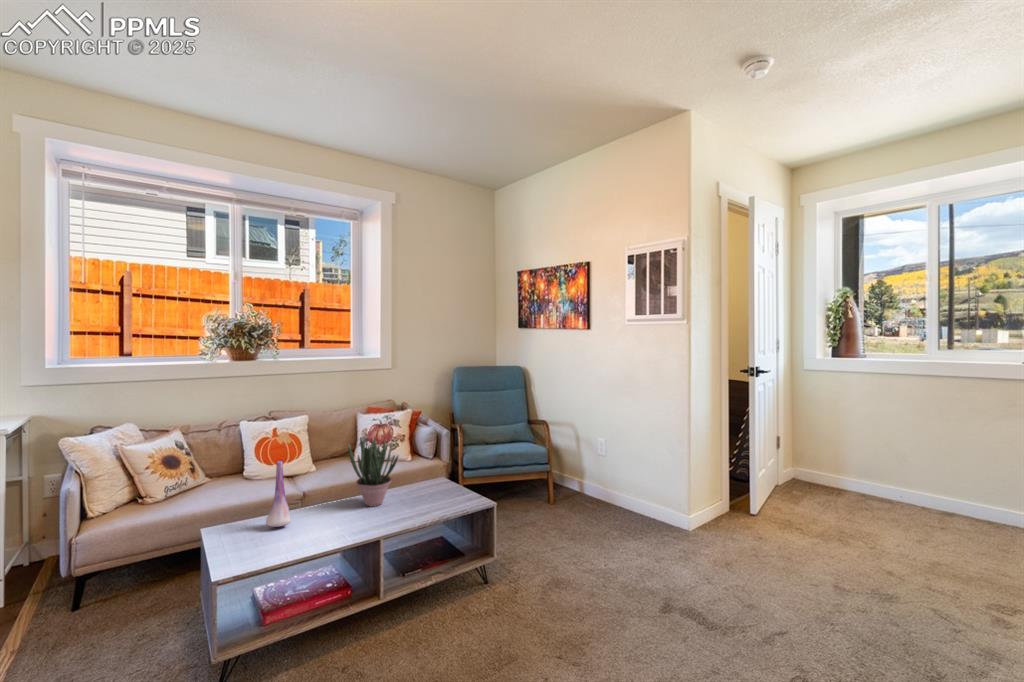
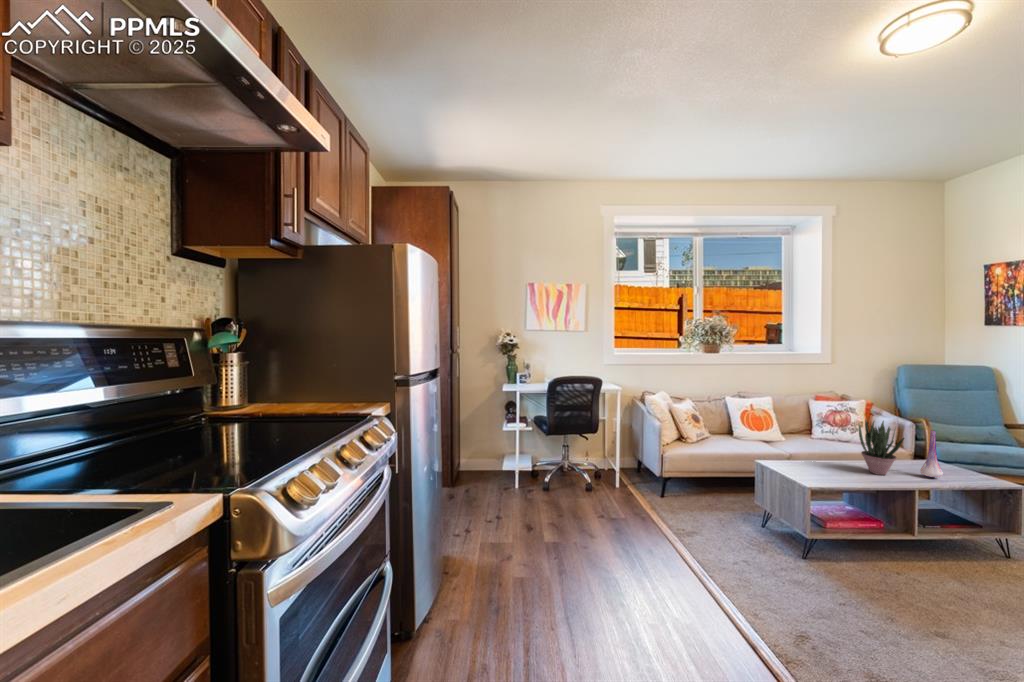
vase: present [266,460,291,527] -> present [921,431,943,477]

